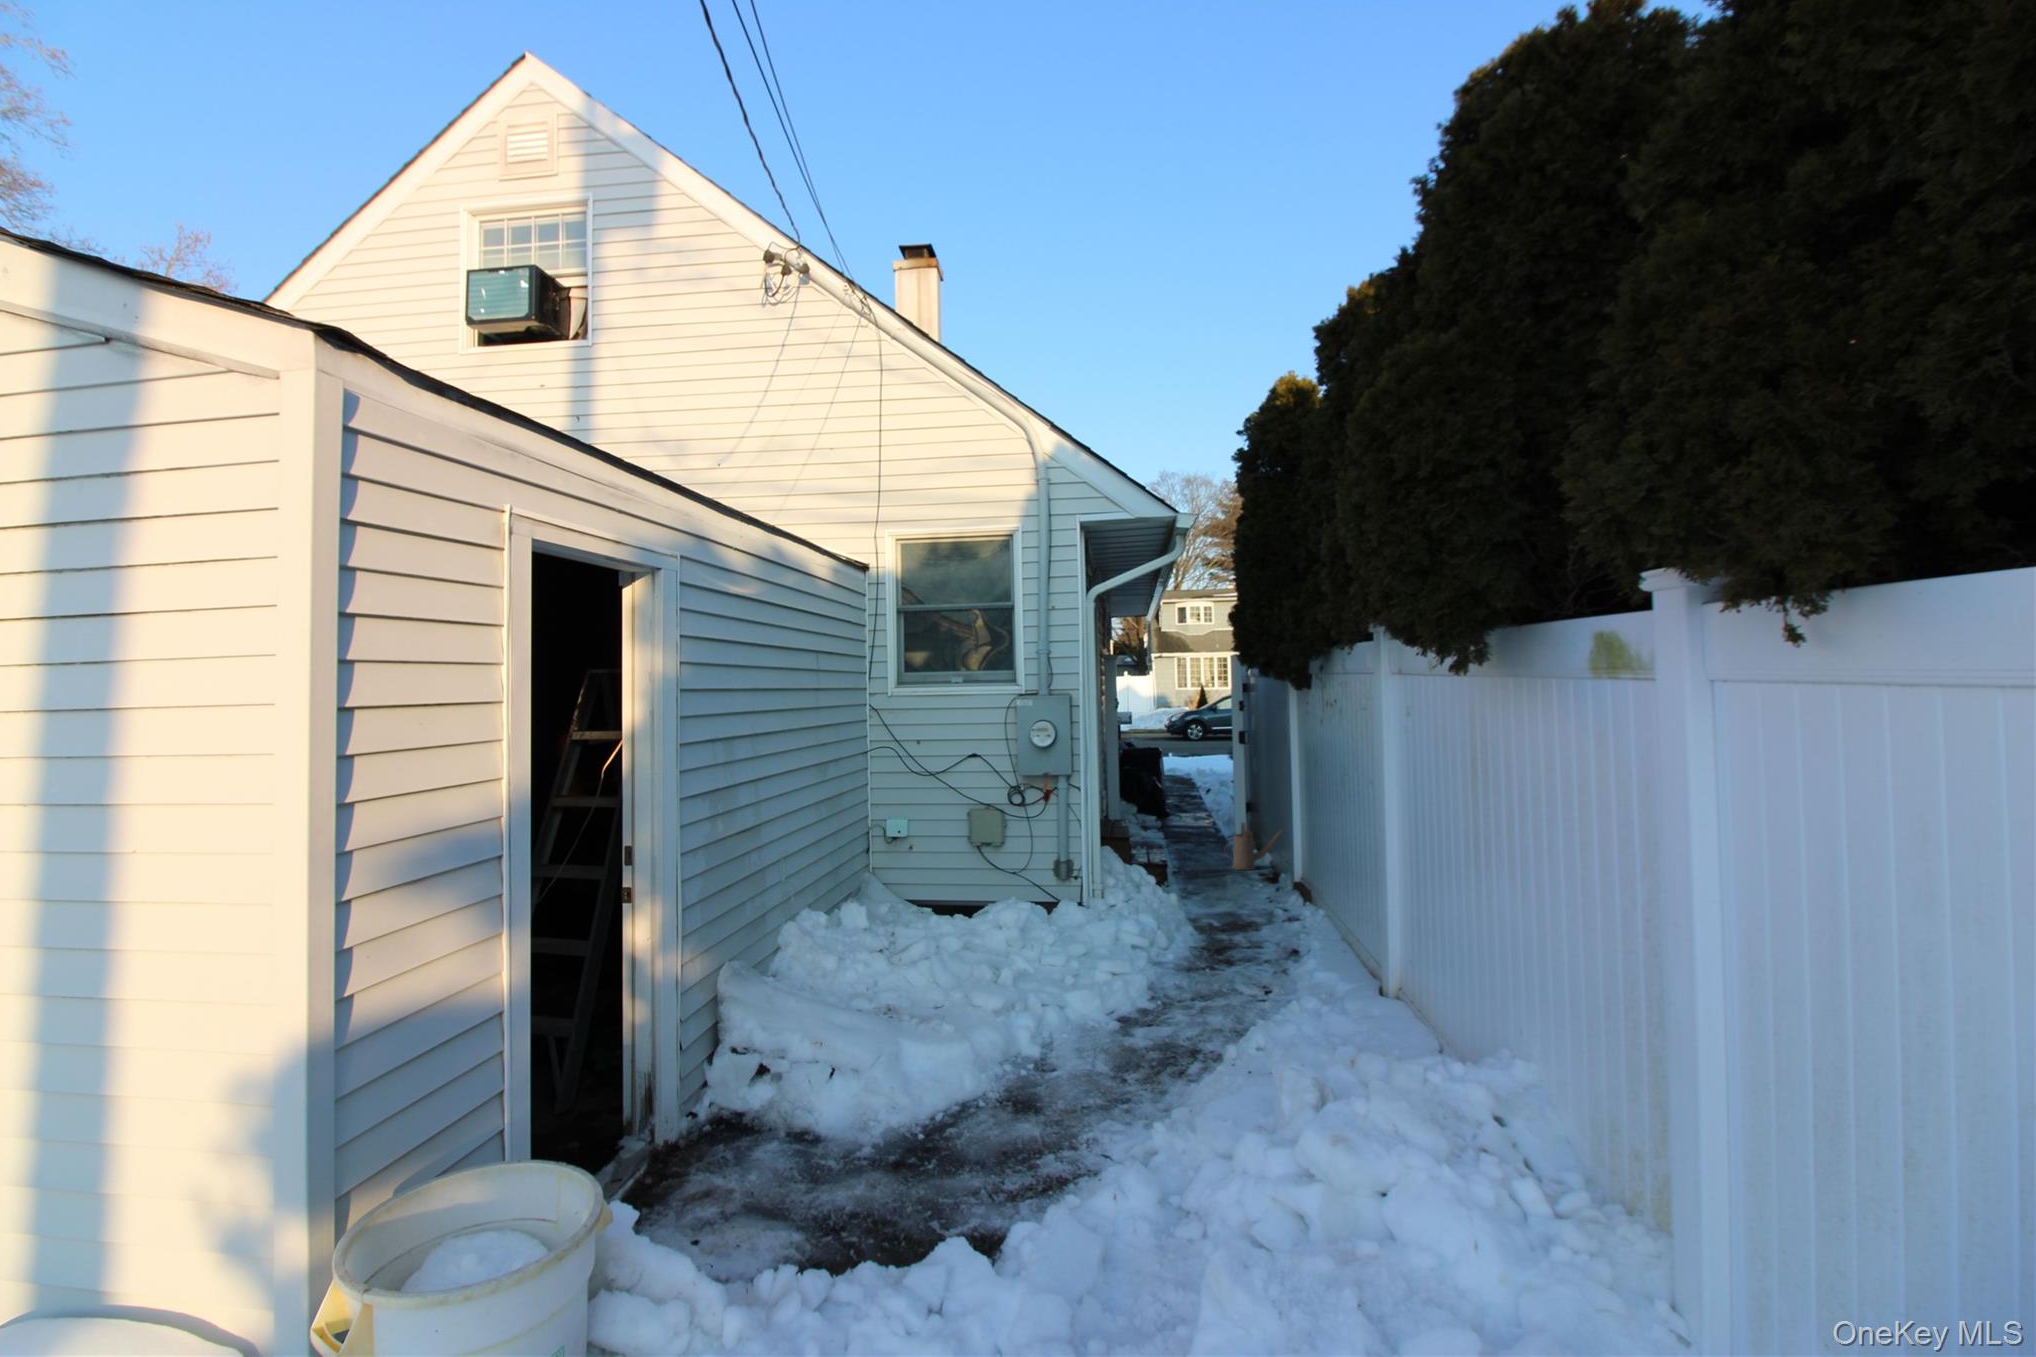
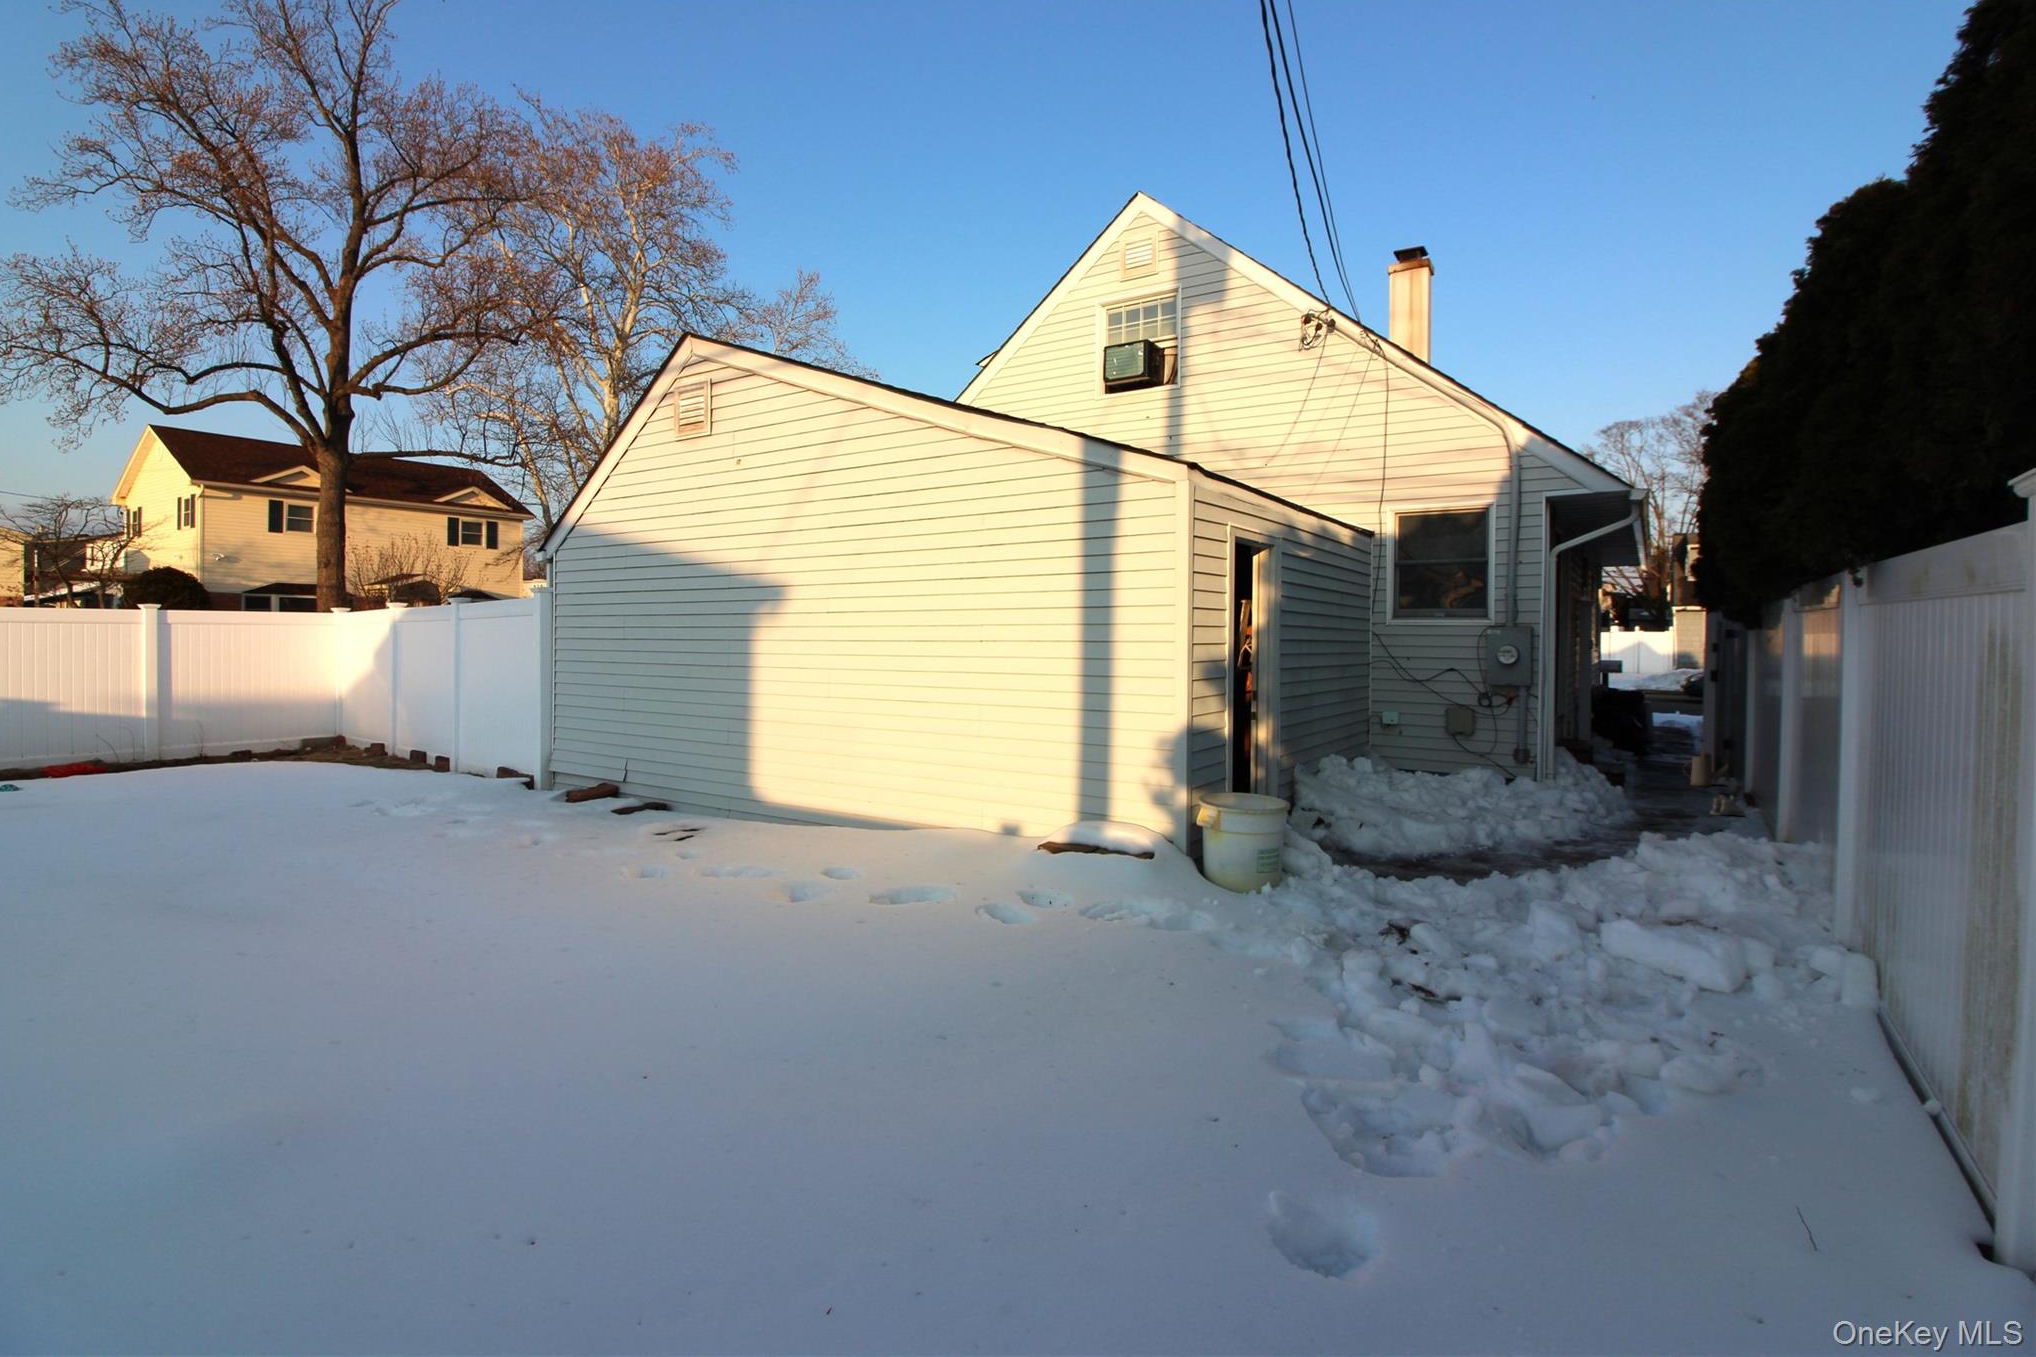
boots: none [1280,904,1330,932] -> present [1711,795,1746,815]

